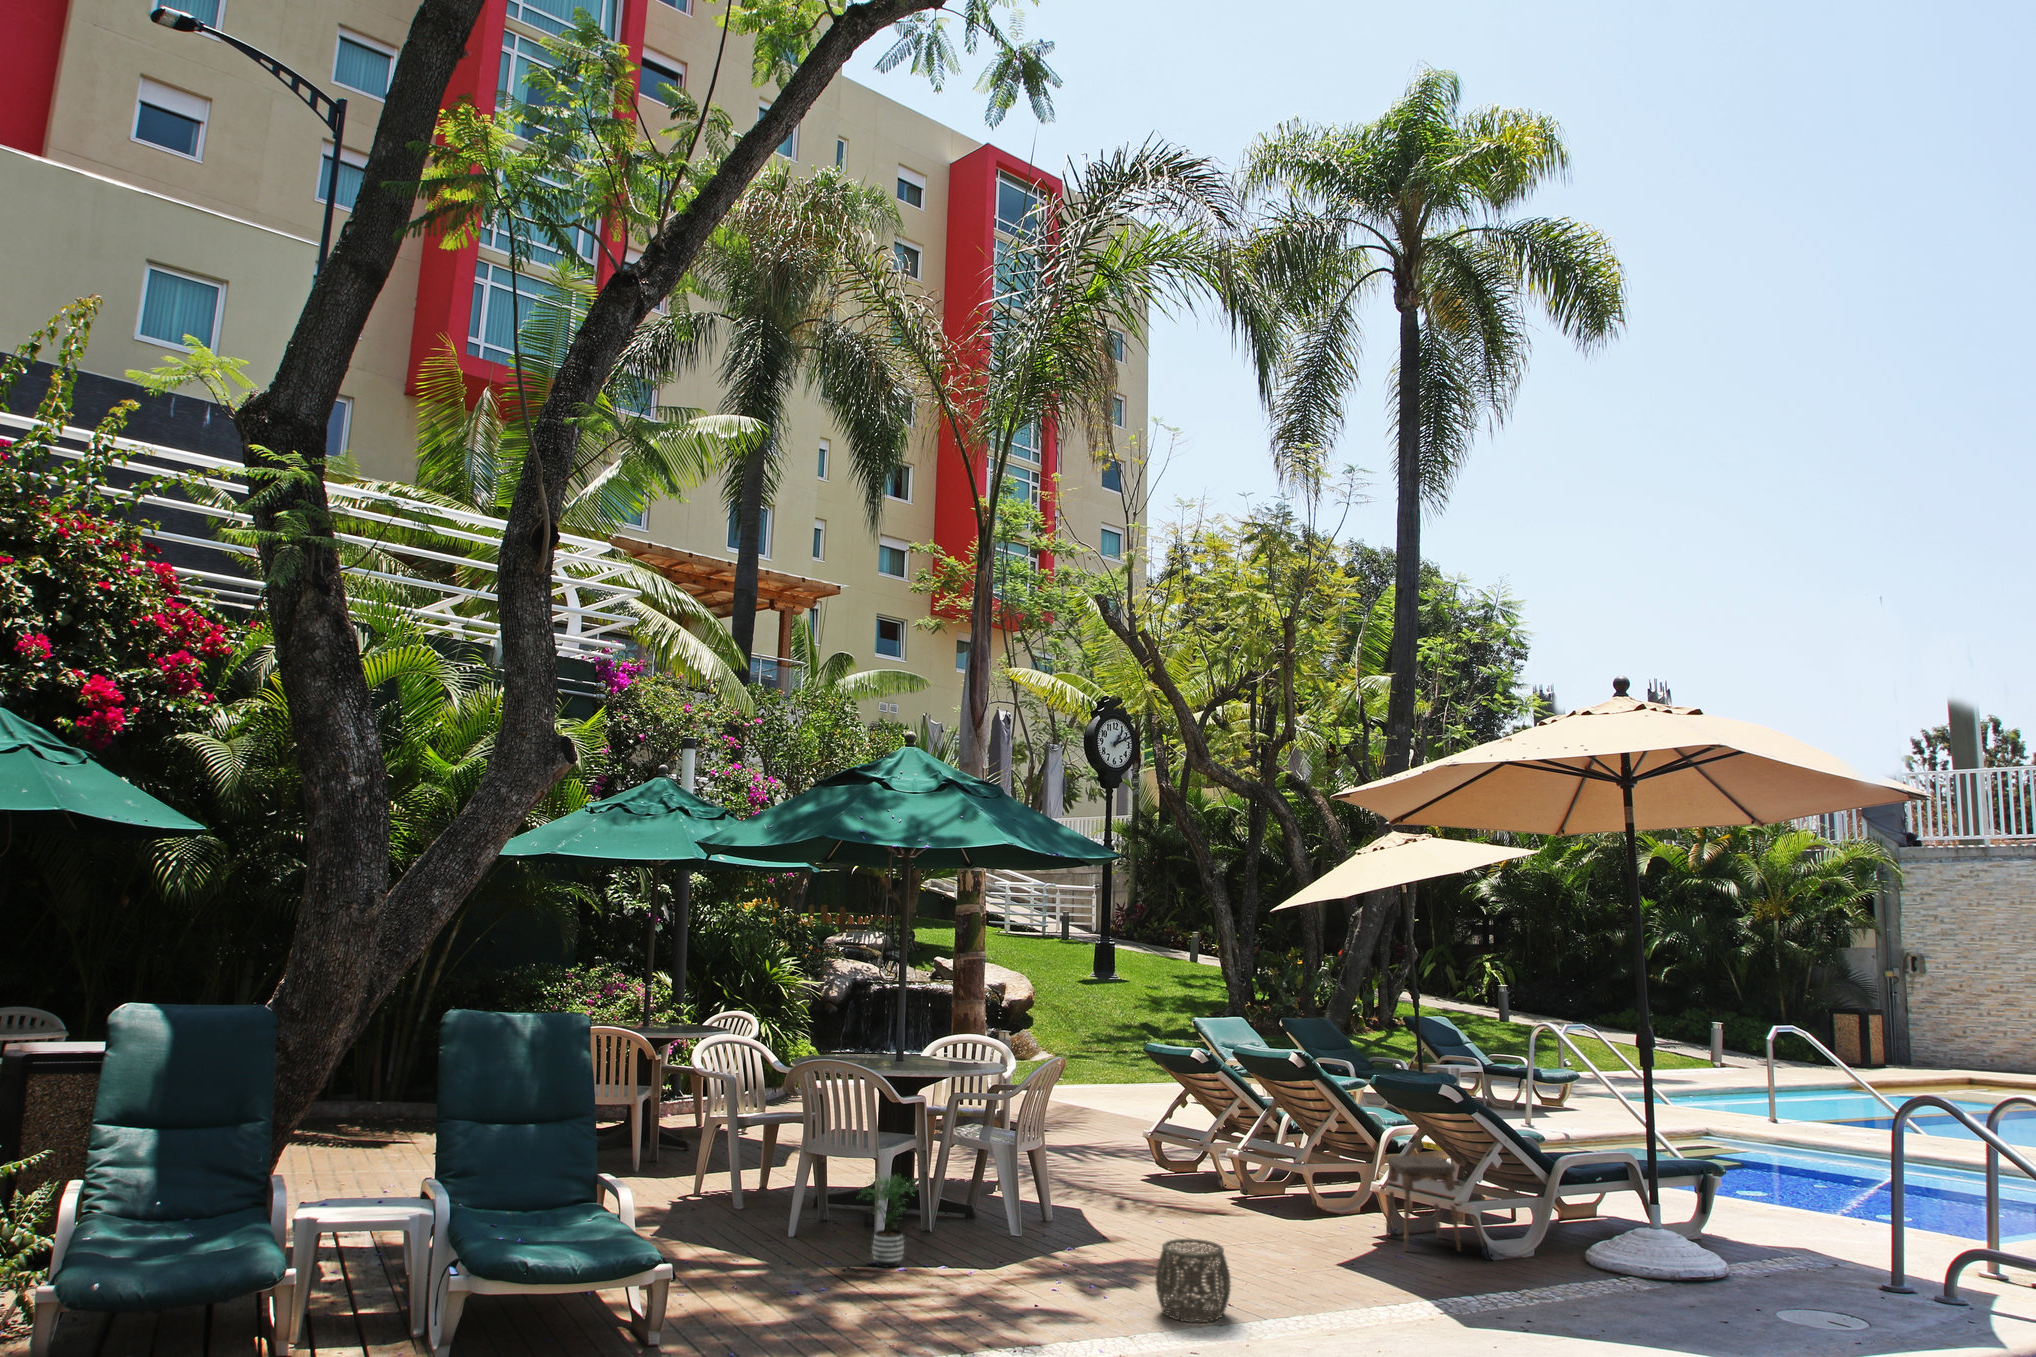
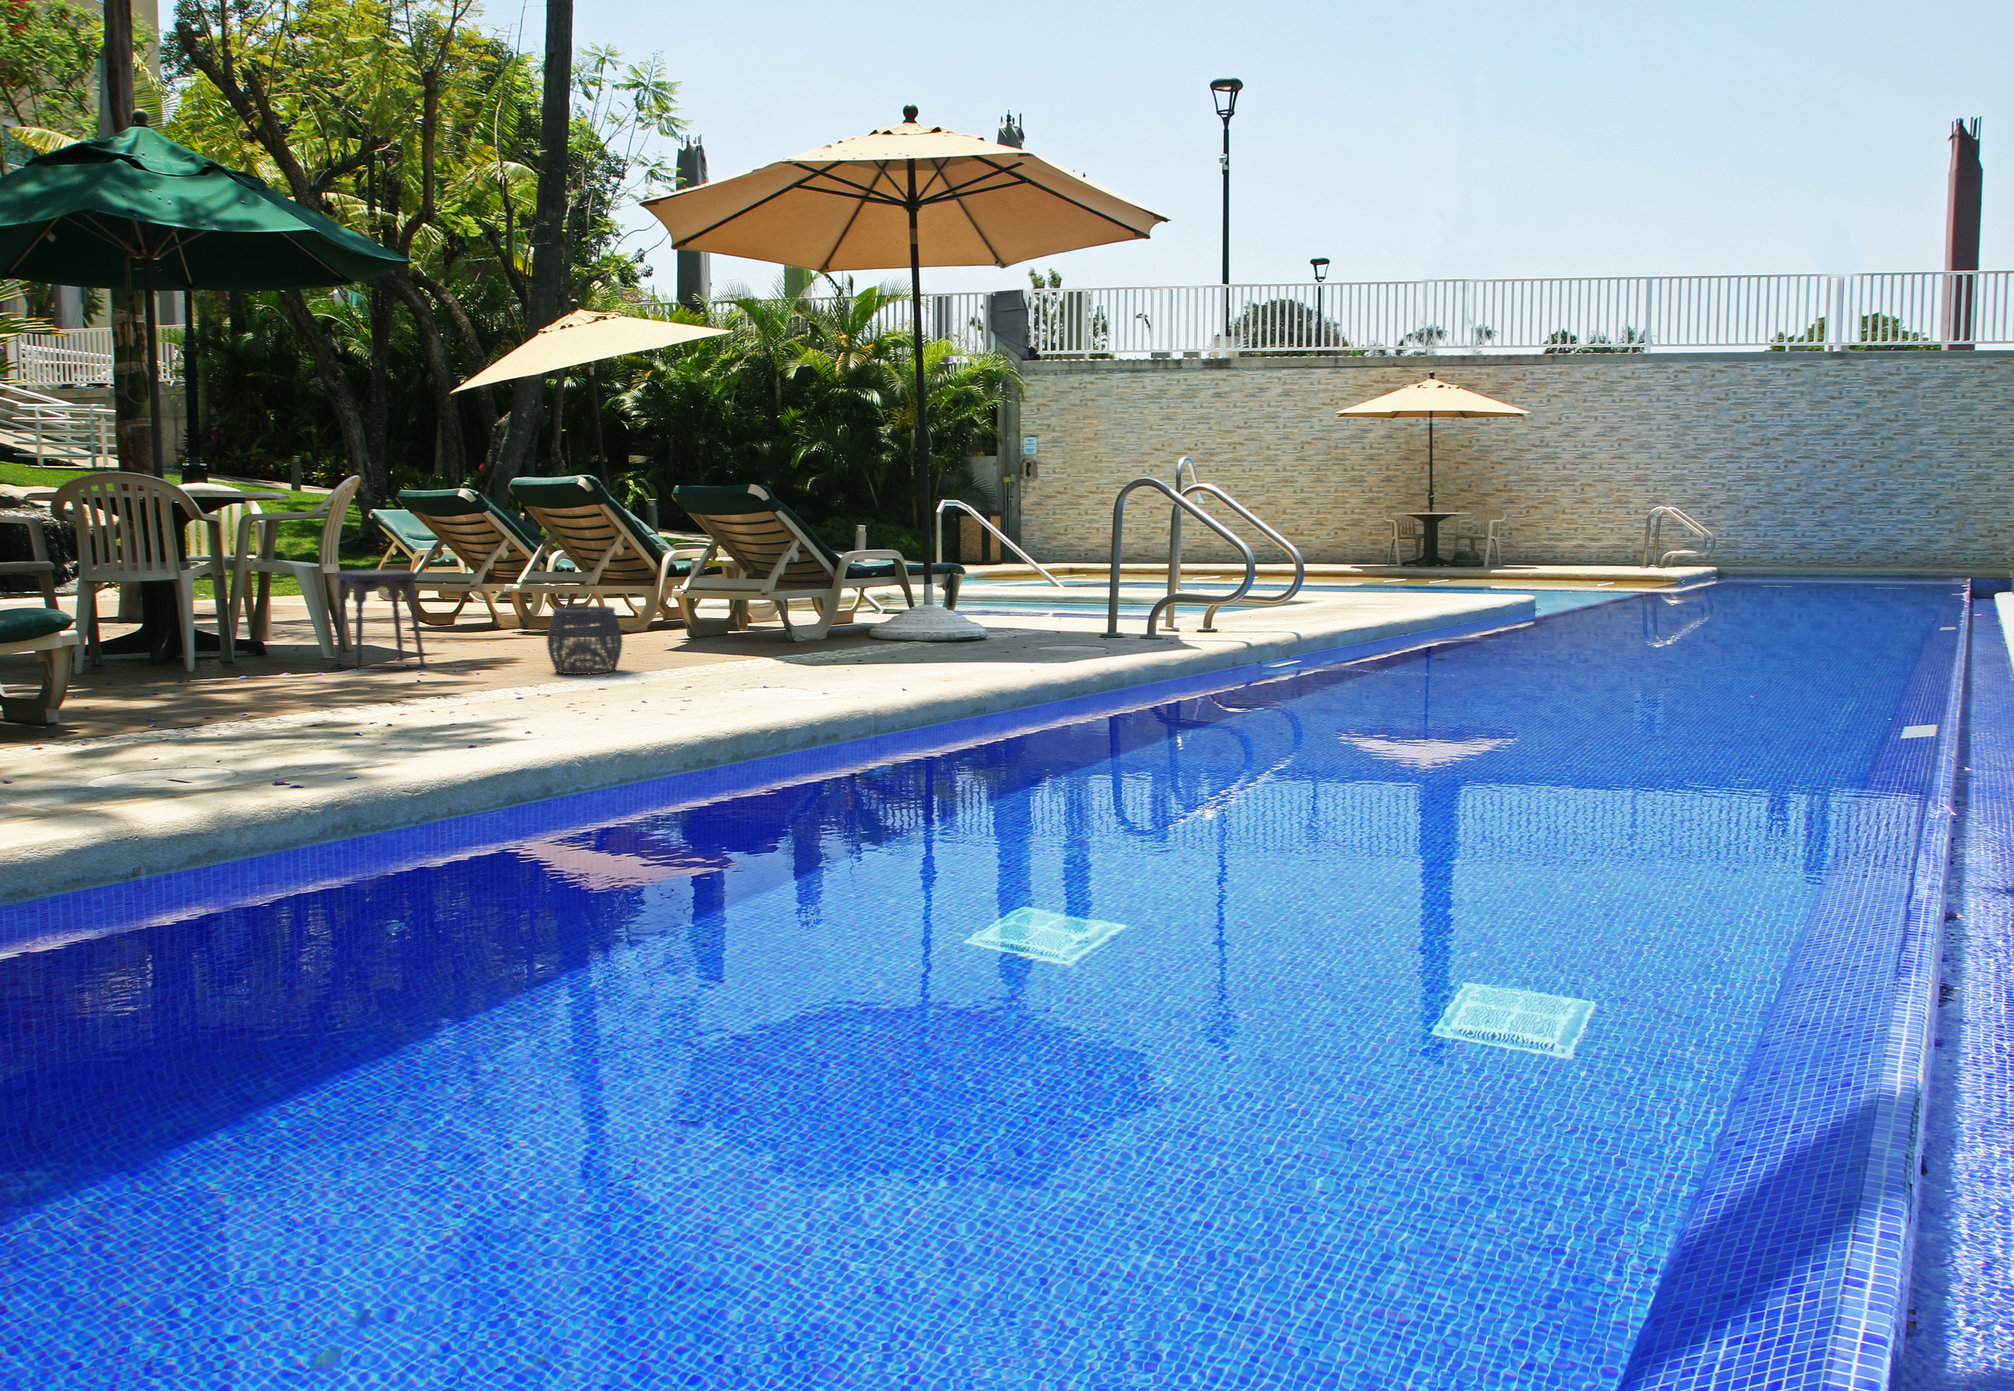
stool: present [1386,1156,1461,1252] -> present [335,569,424,669]
potted plant: present [857,1174,913,1267] -> none [166,576,246,678]

